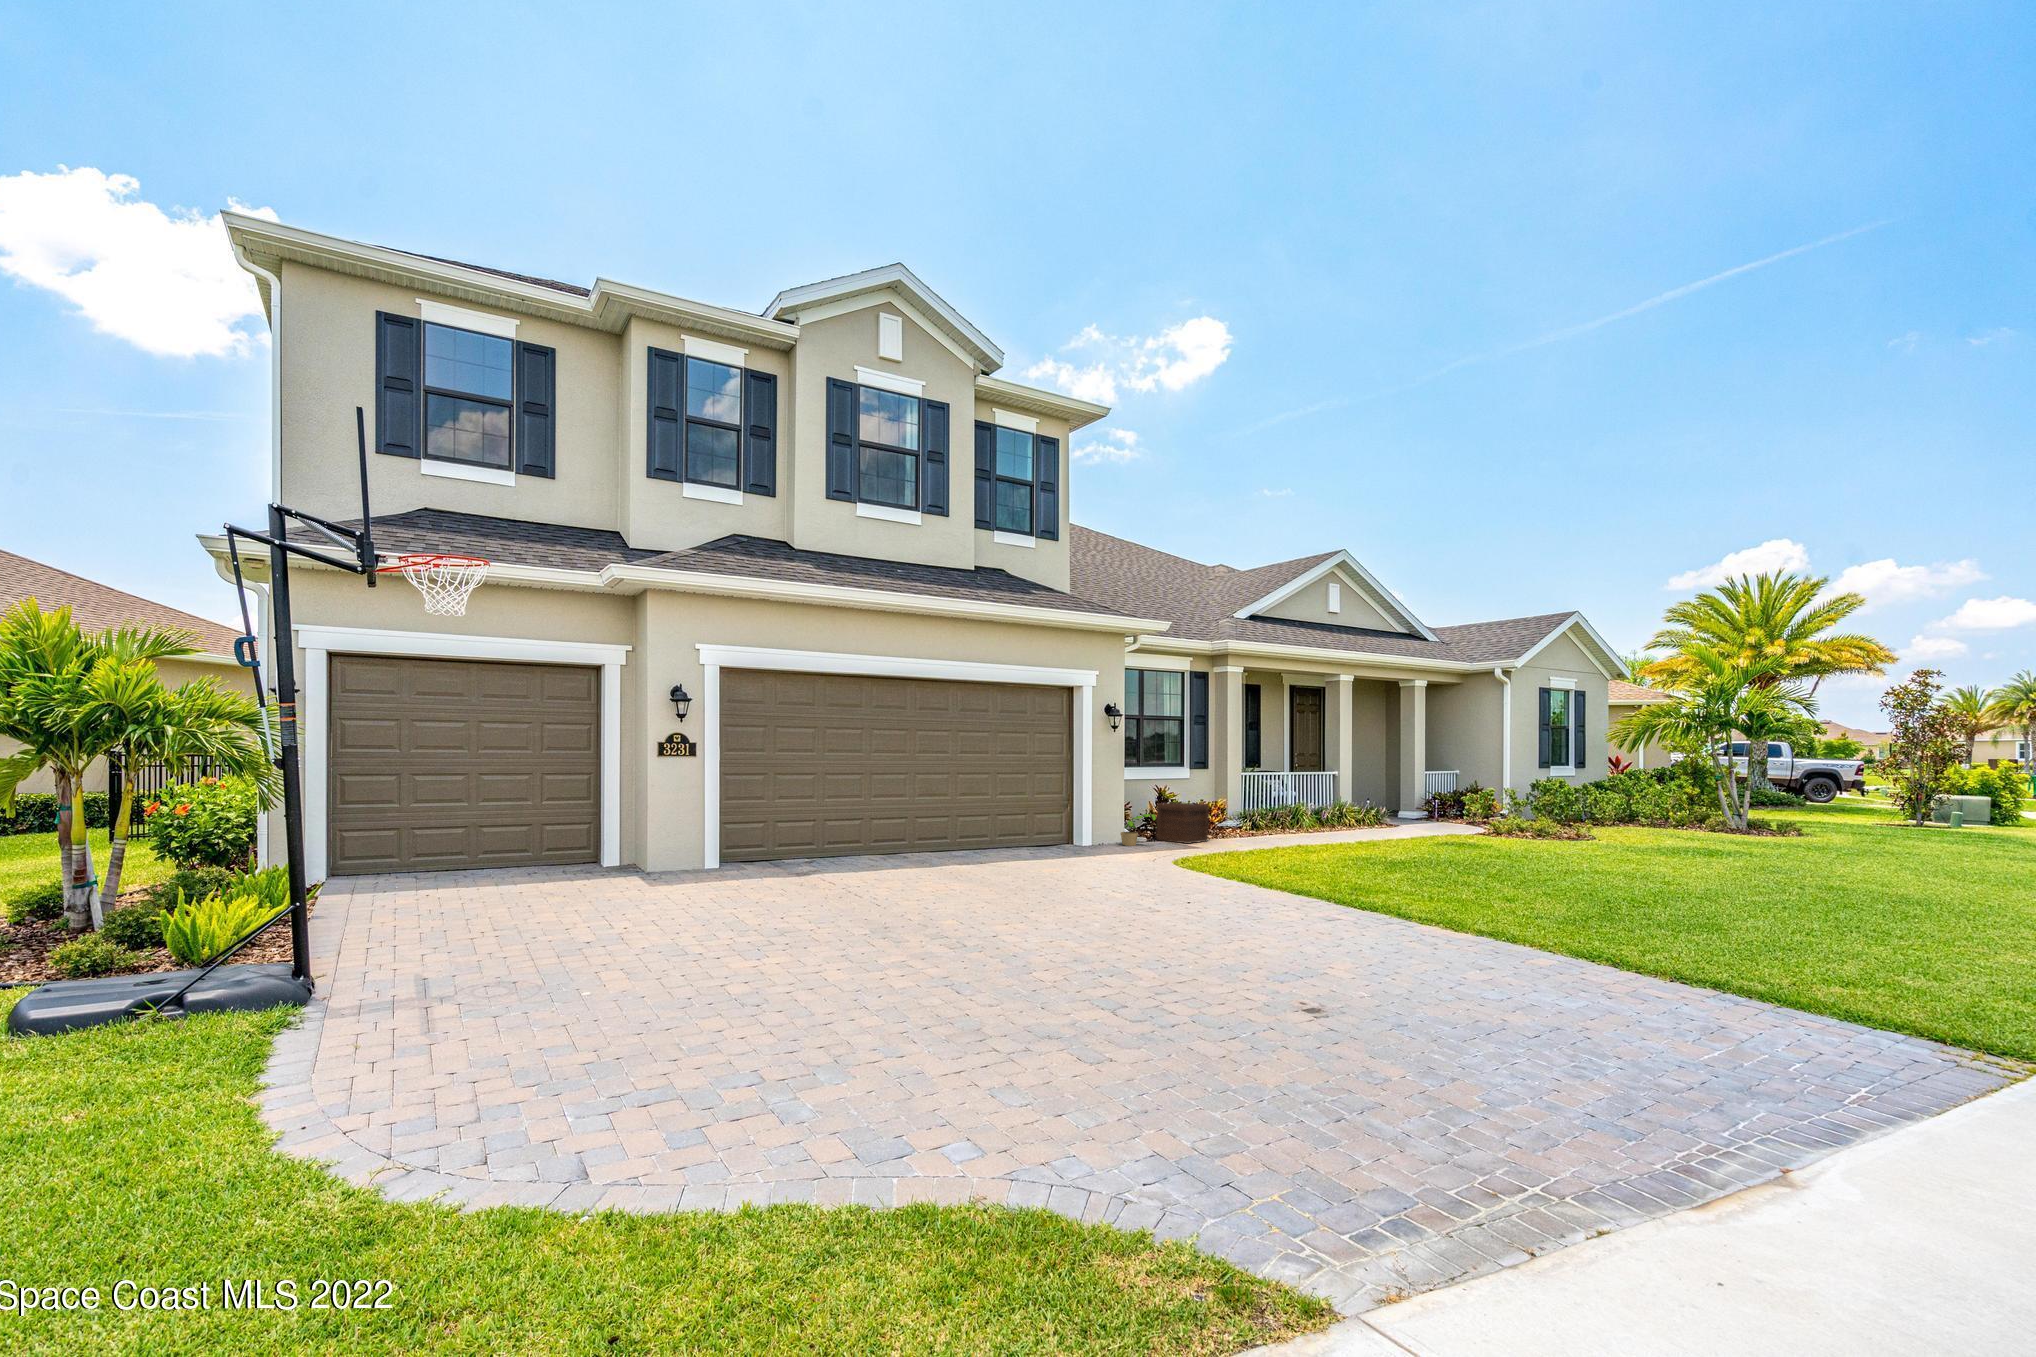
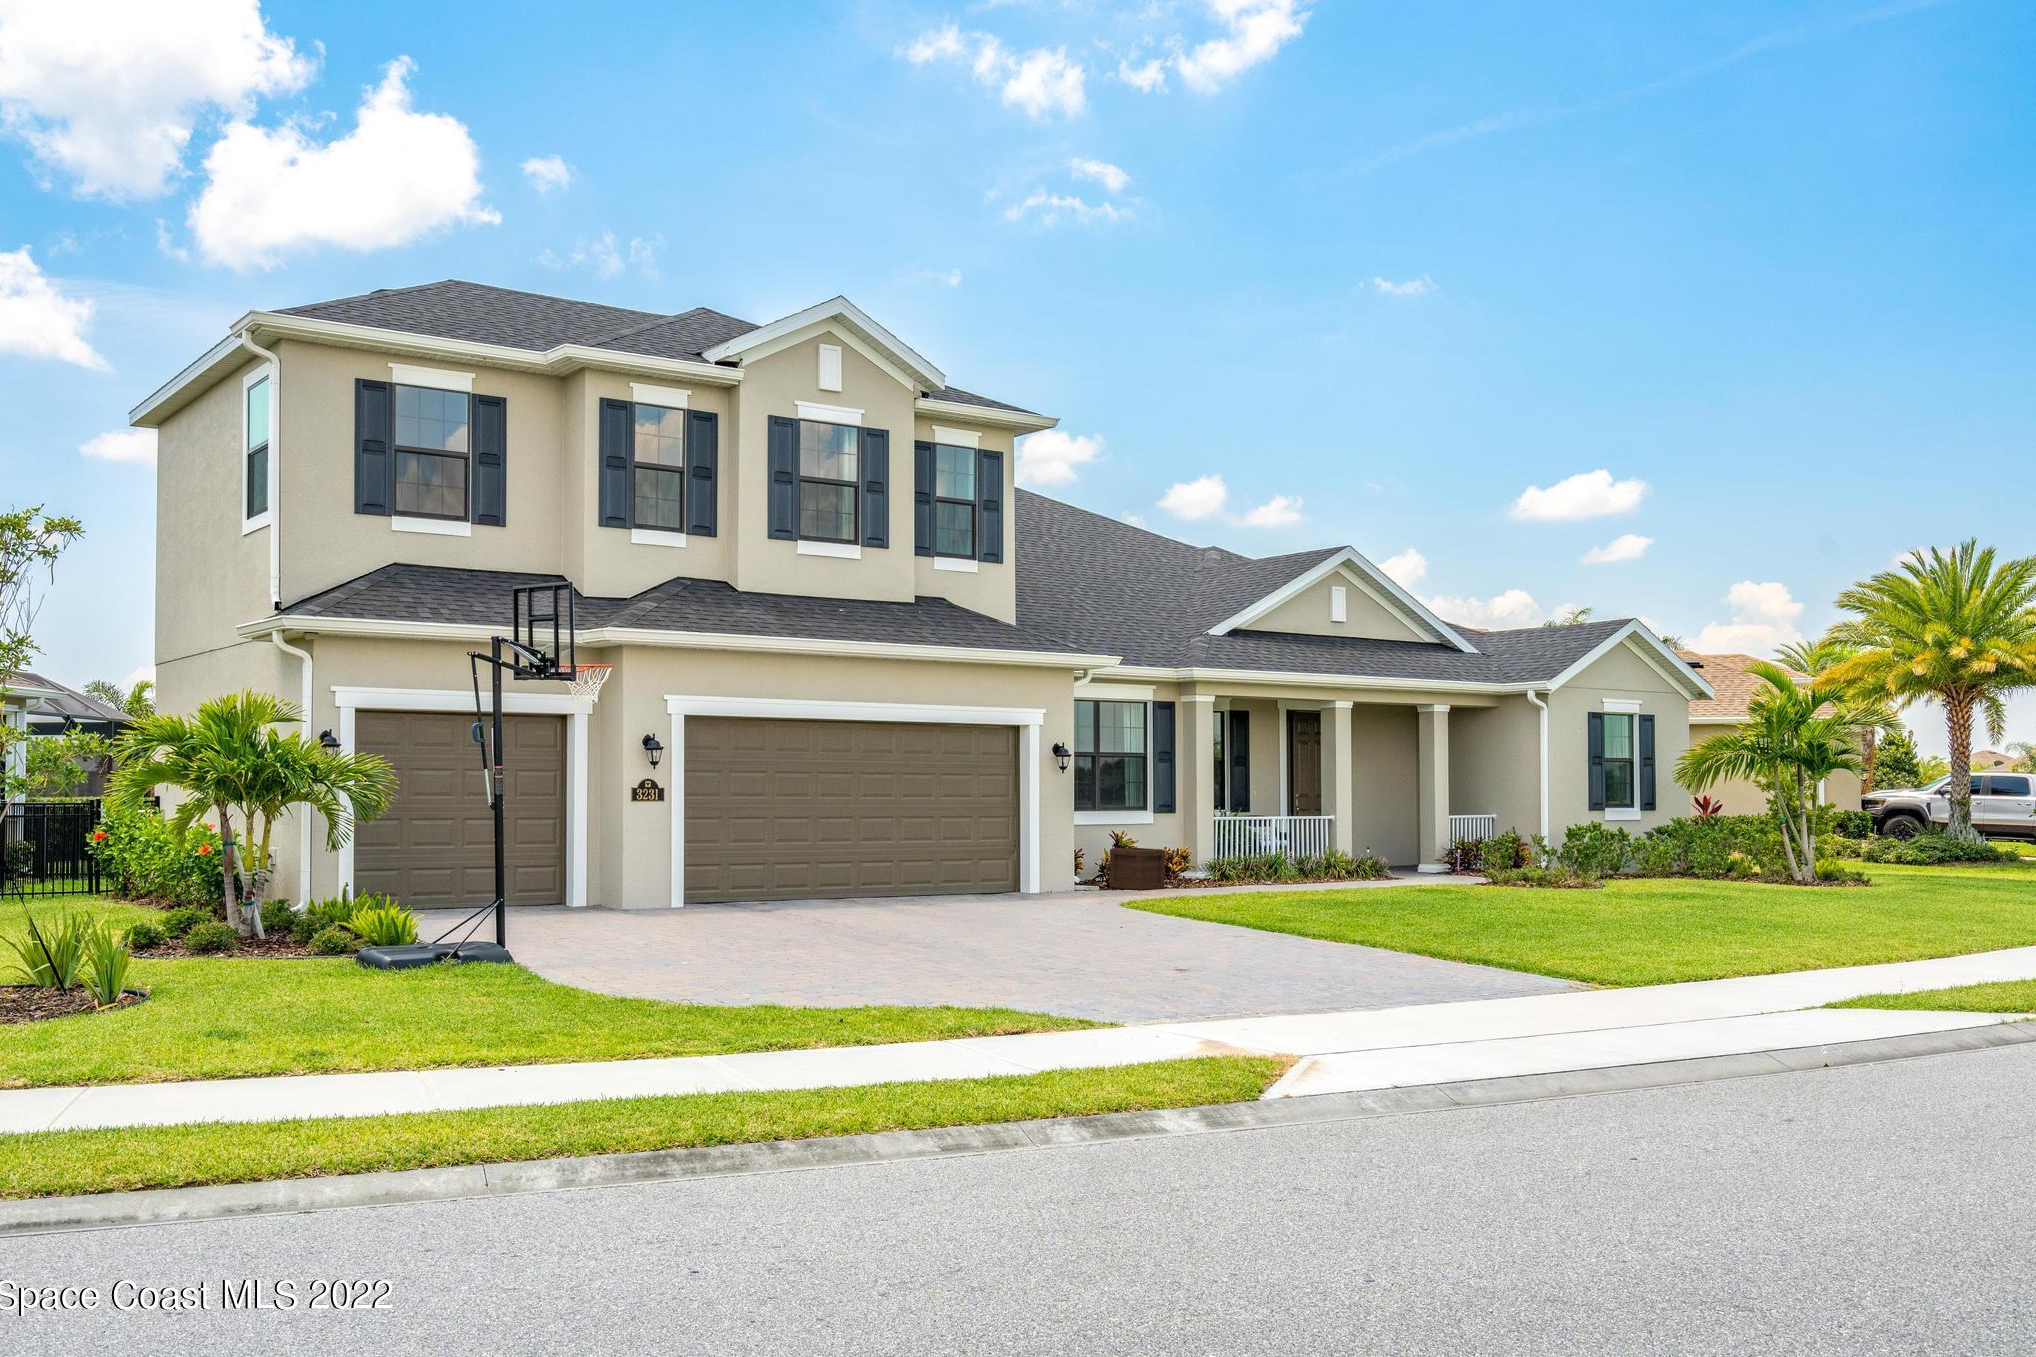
potted plant: present [1121,814,1156,846] -> none [1069,859,1106,892]

